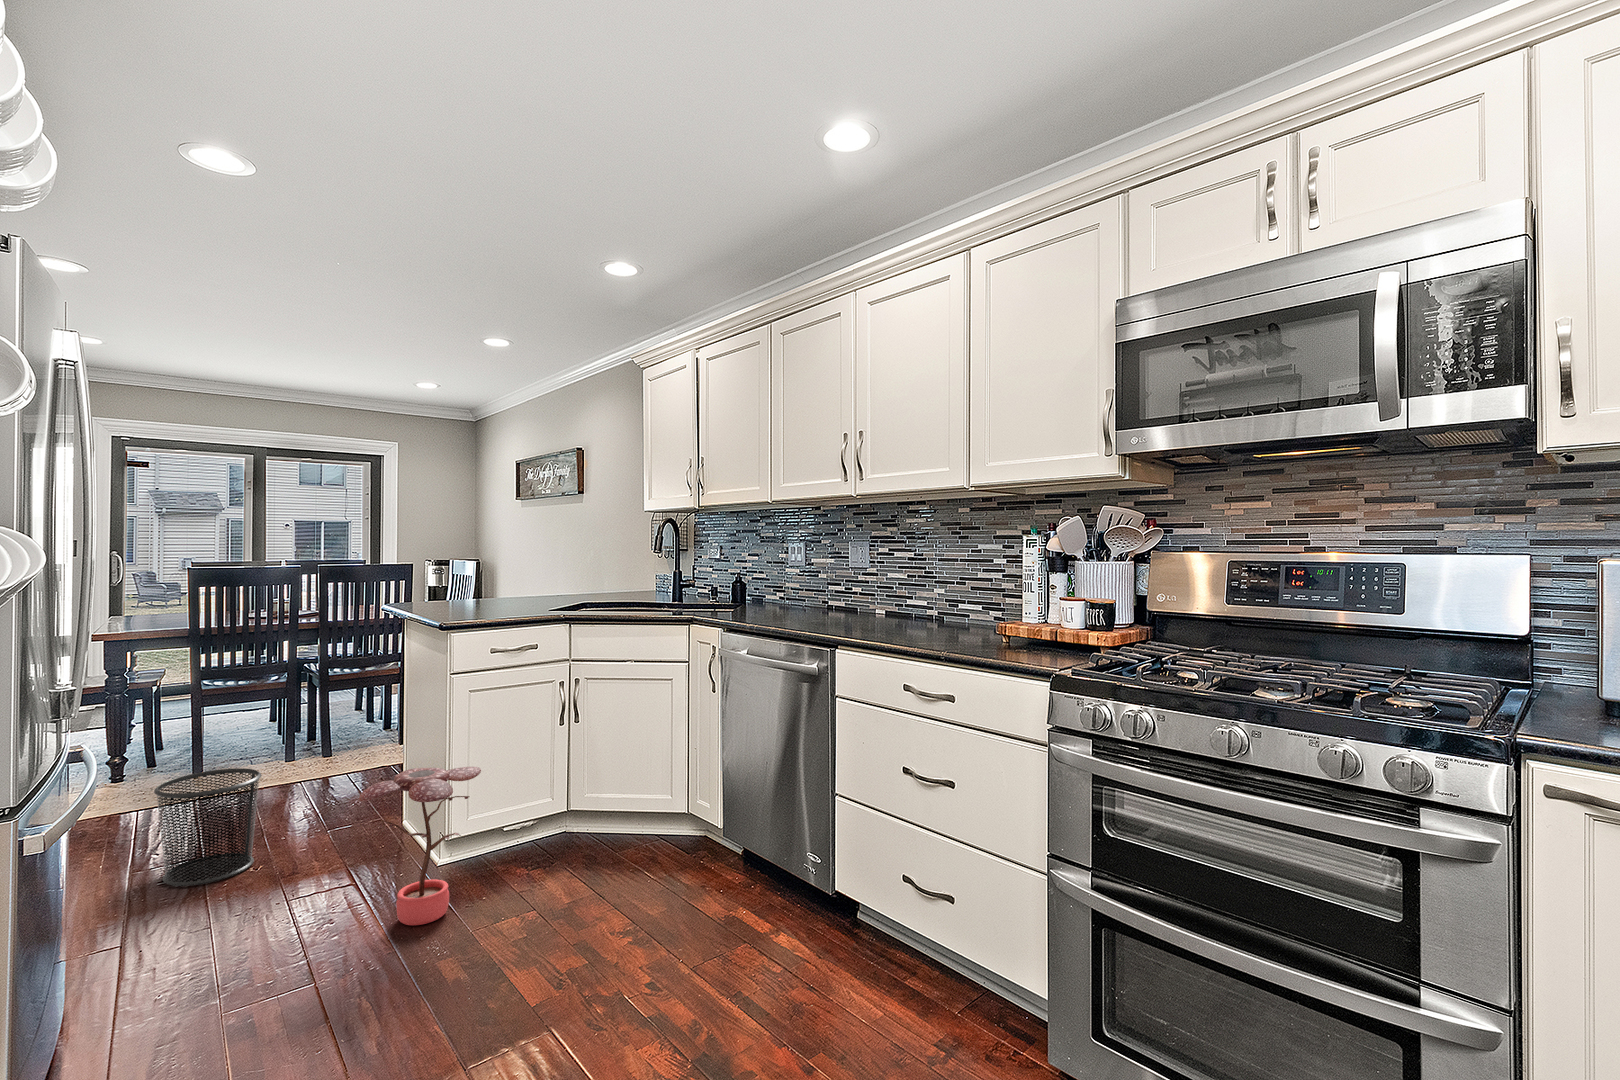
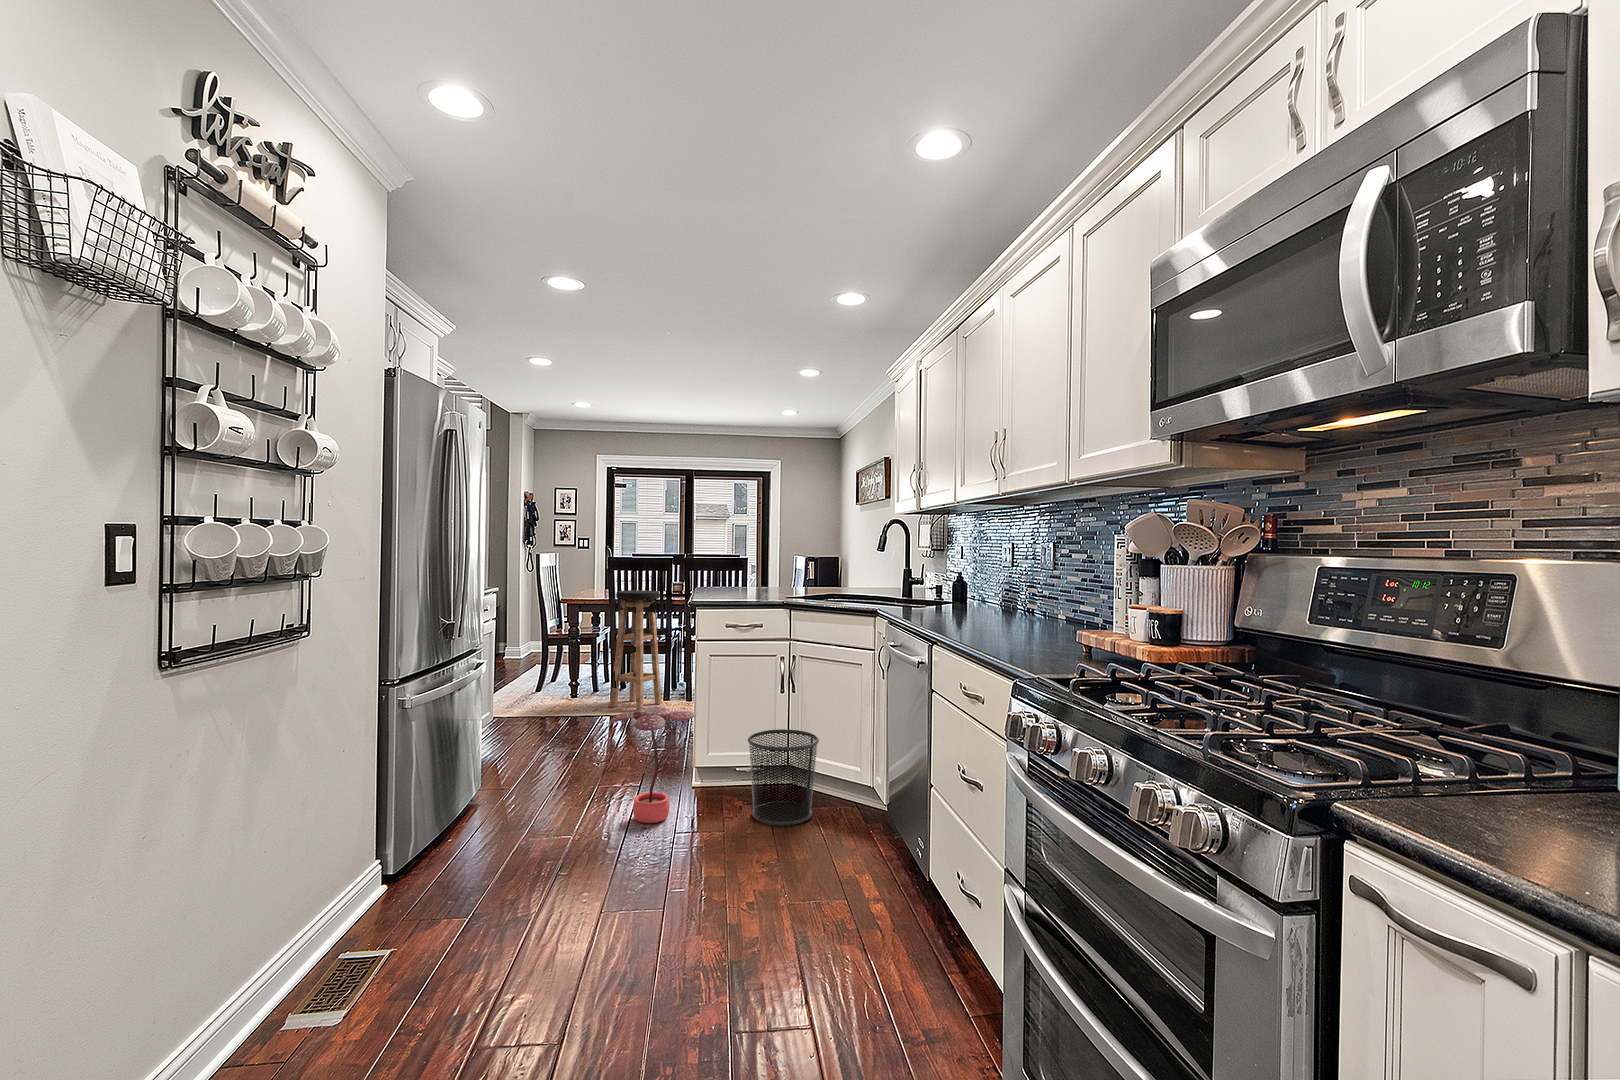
bar stool: none [206,614,289,783] -> present [610,590,662,710]
waste bin: present [154,768,262,886] -> present [748,729,819,825]

